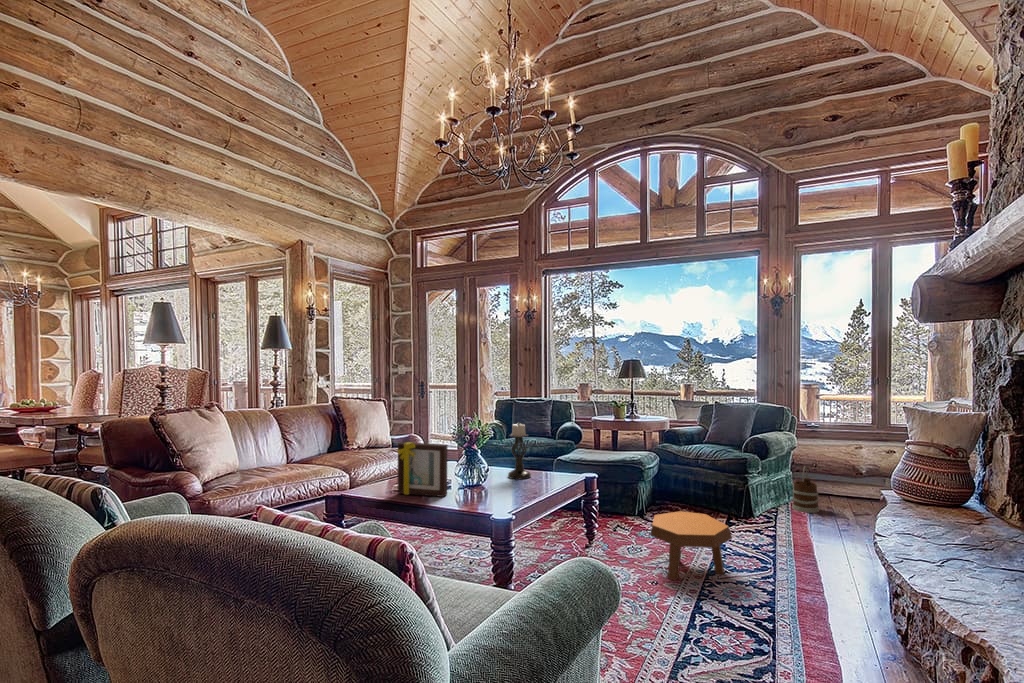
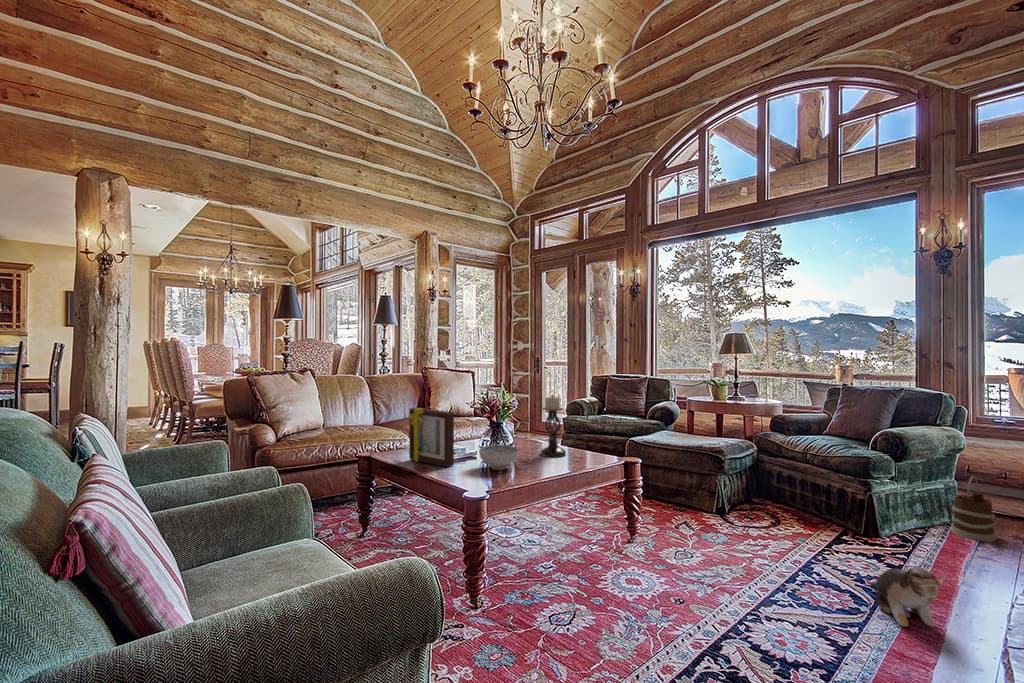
ceramic bowl: none [472,471,508,495] -> present [479,445,518,470]
footstool: present [650,511,732,580] -> none [685,515,799,608]
plush toy: none [767,530,822,574] -> present [871,567,945,627]

